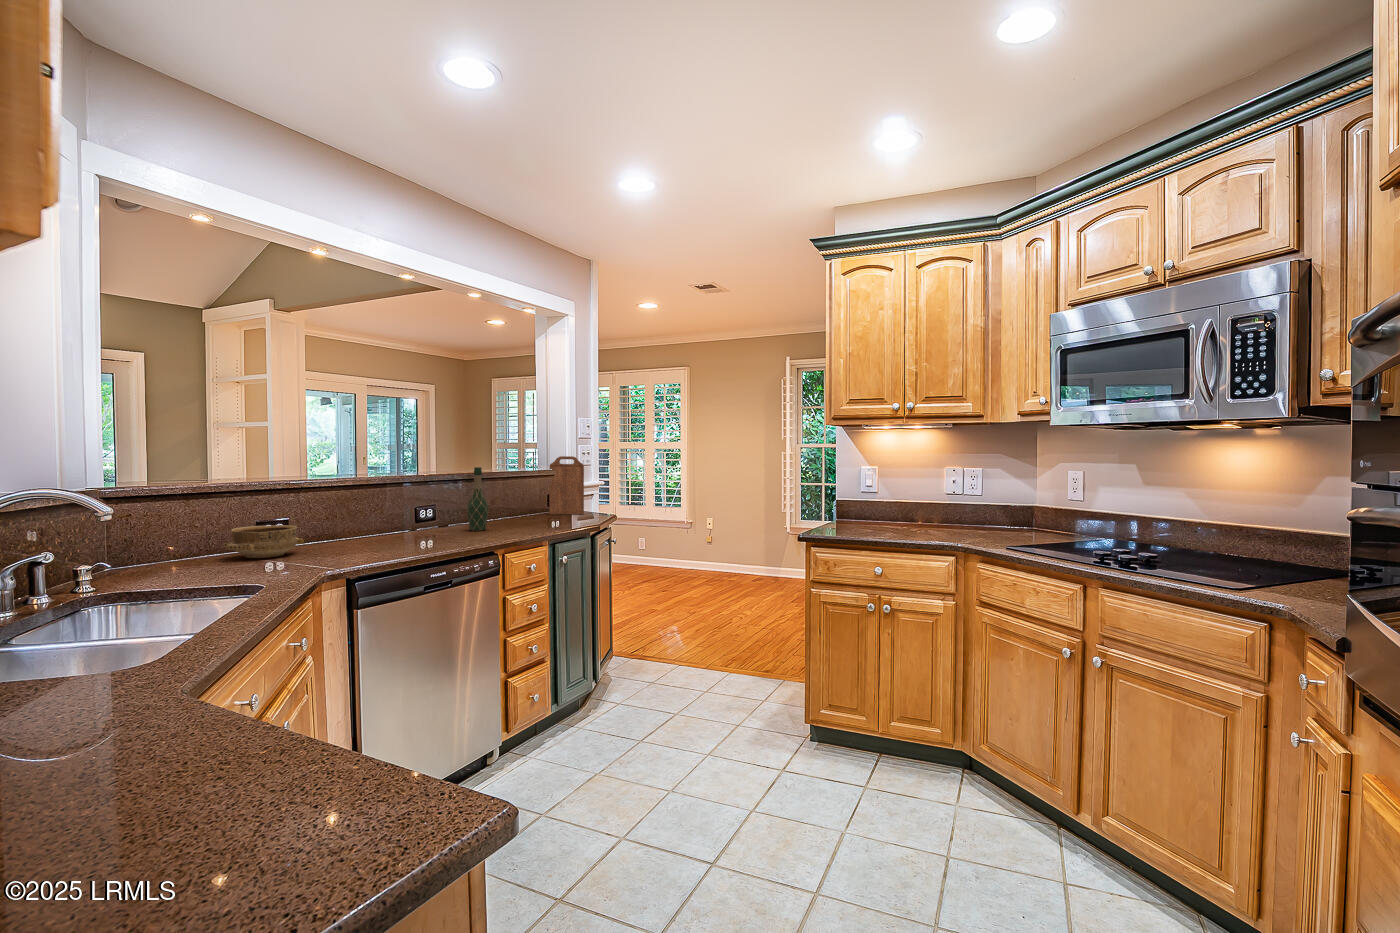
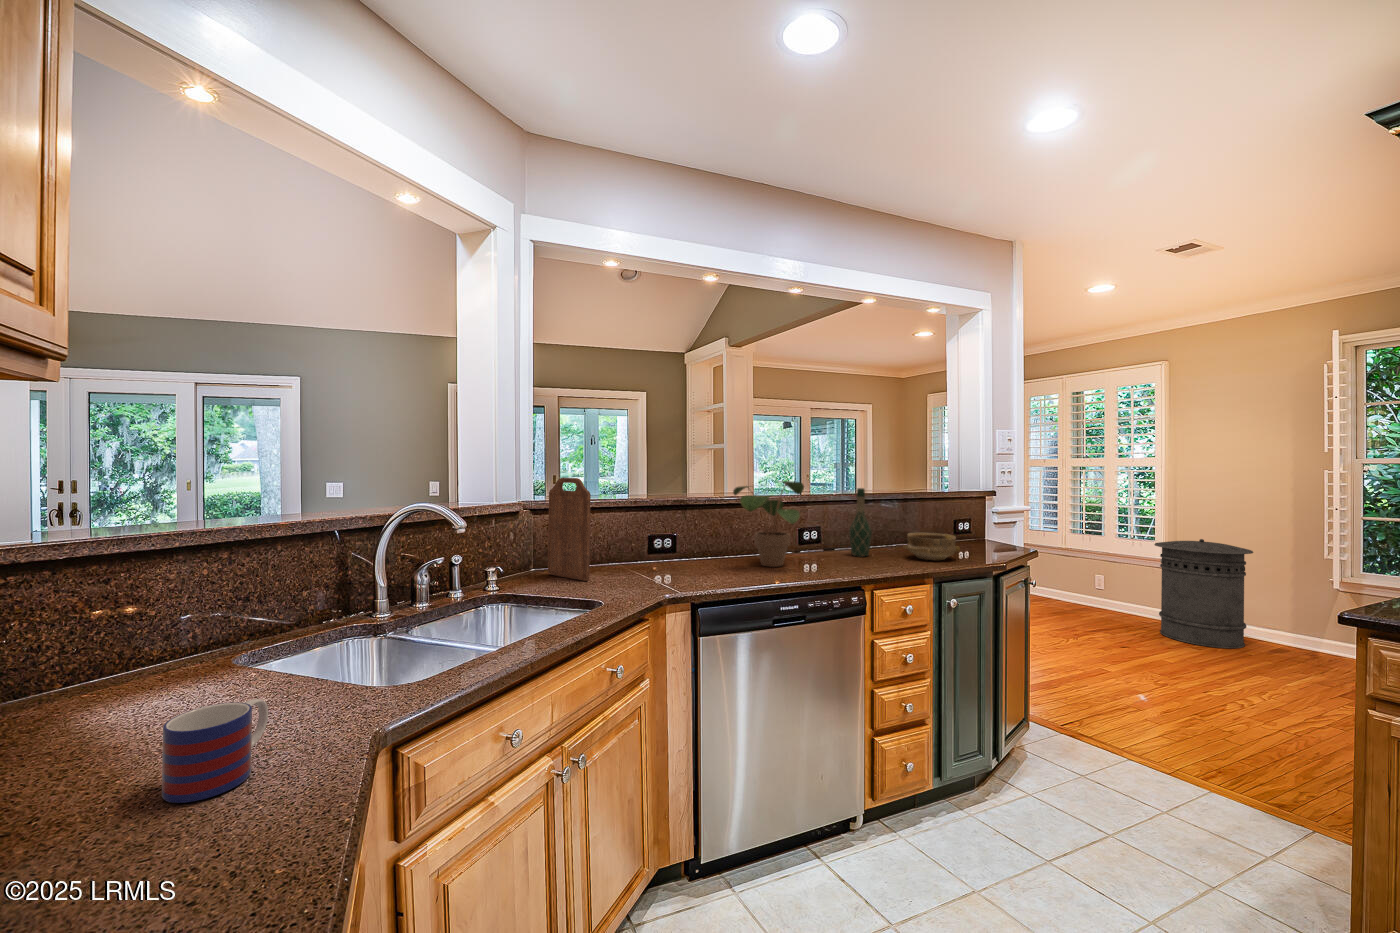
cutting board: present [549,456,584,515] -> present [548,478,591,581]
potted plant: none [354,459,436,545] -> present [733,481,804,567]
trash can: none [678,504,733,583] -> present [1154,539,1253,648]
ceramic bowl: present [223,525,304,558] -> present [903,533,960,560]
mug: none [61,649,141,729] -> present [162,699,268,803]

